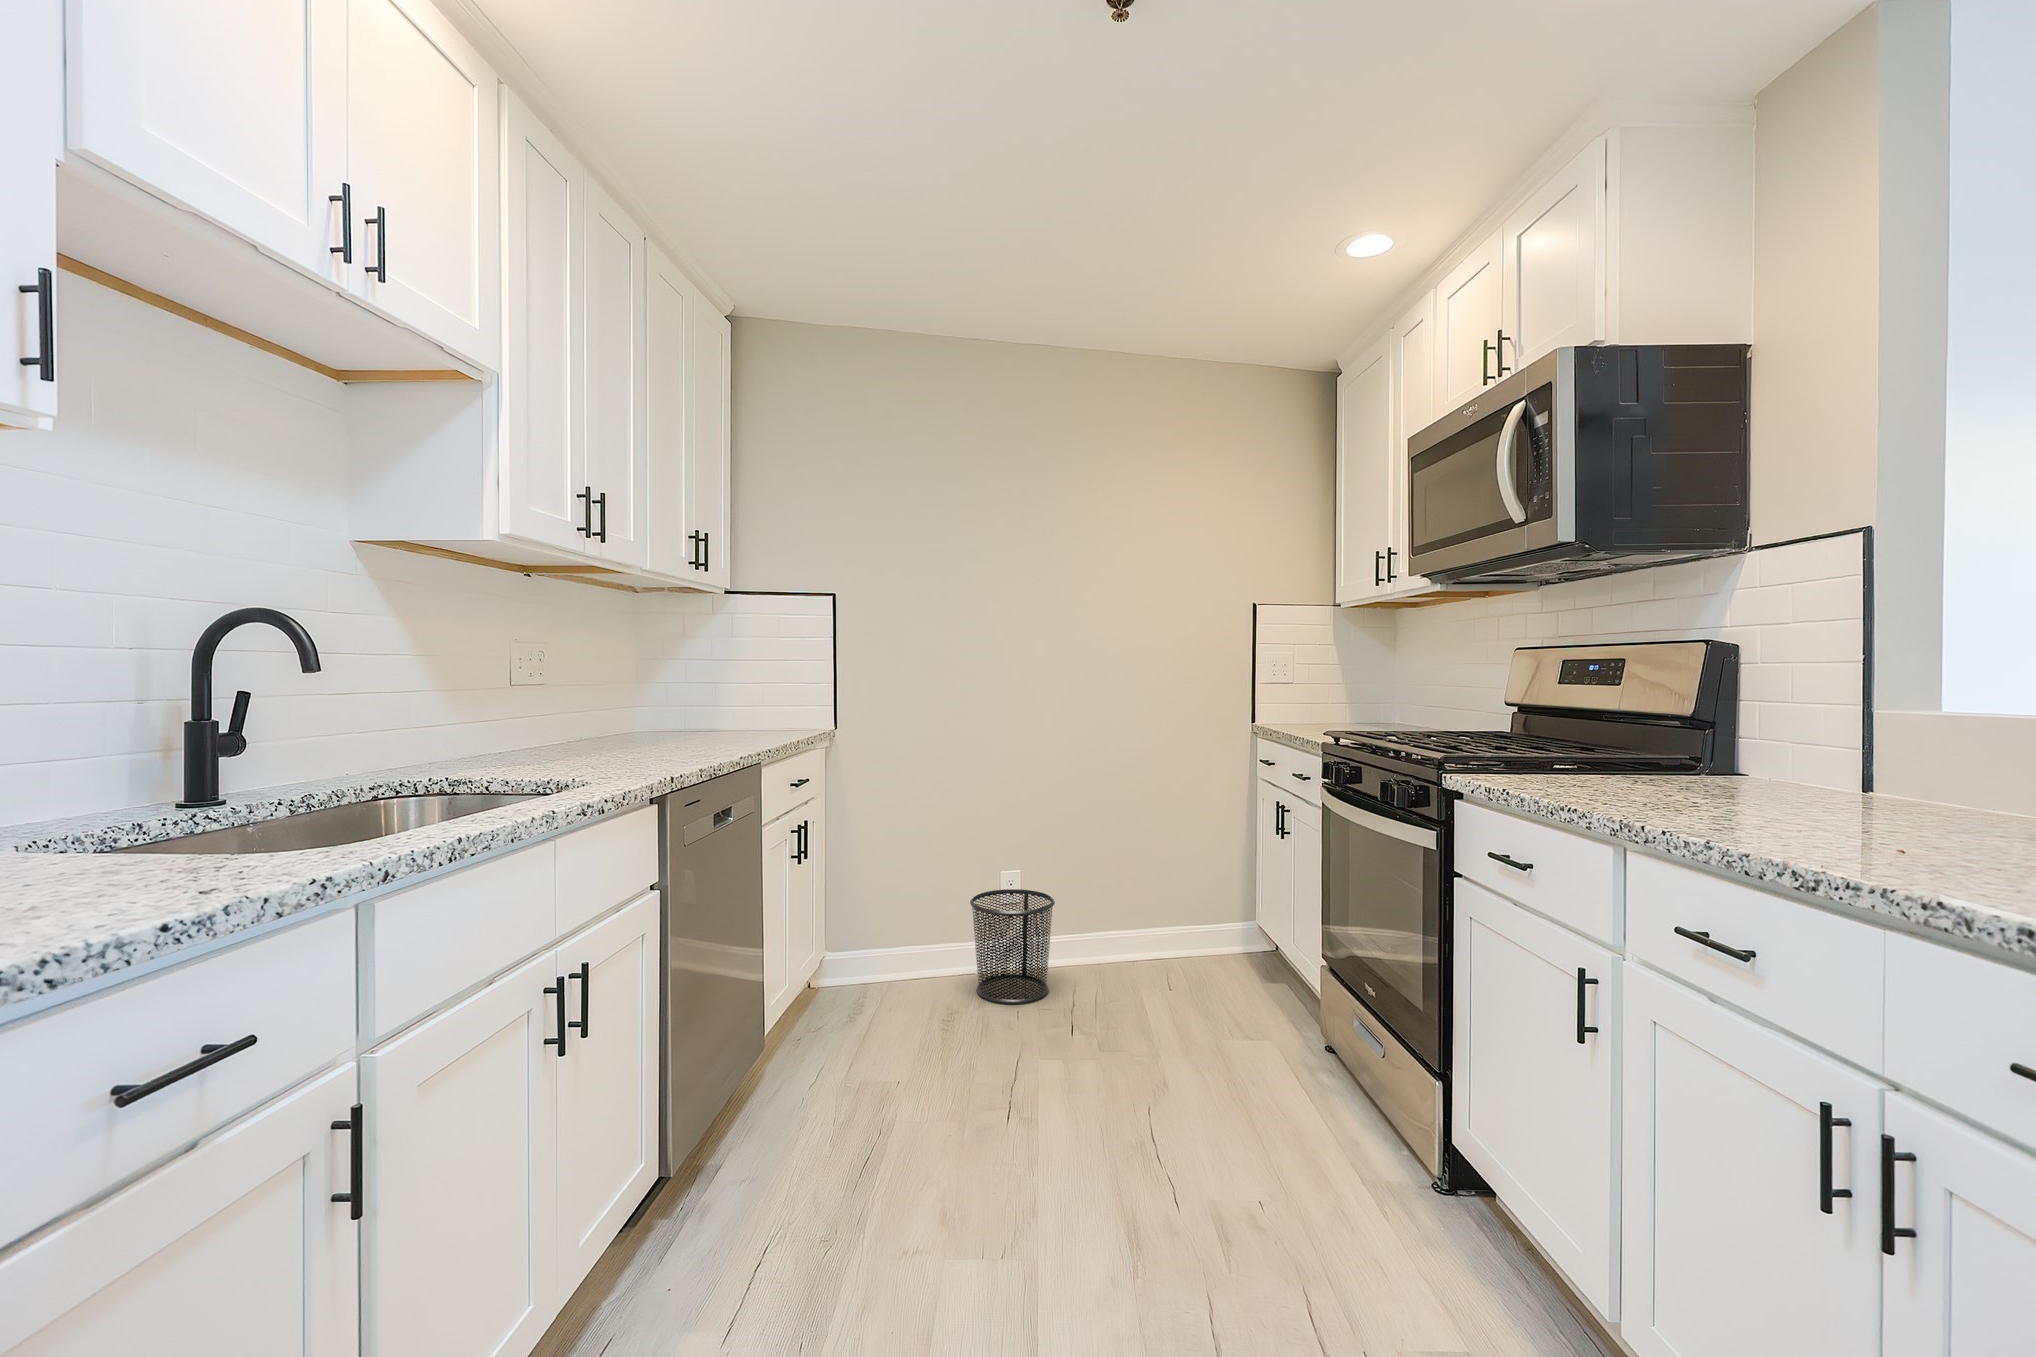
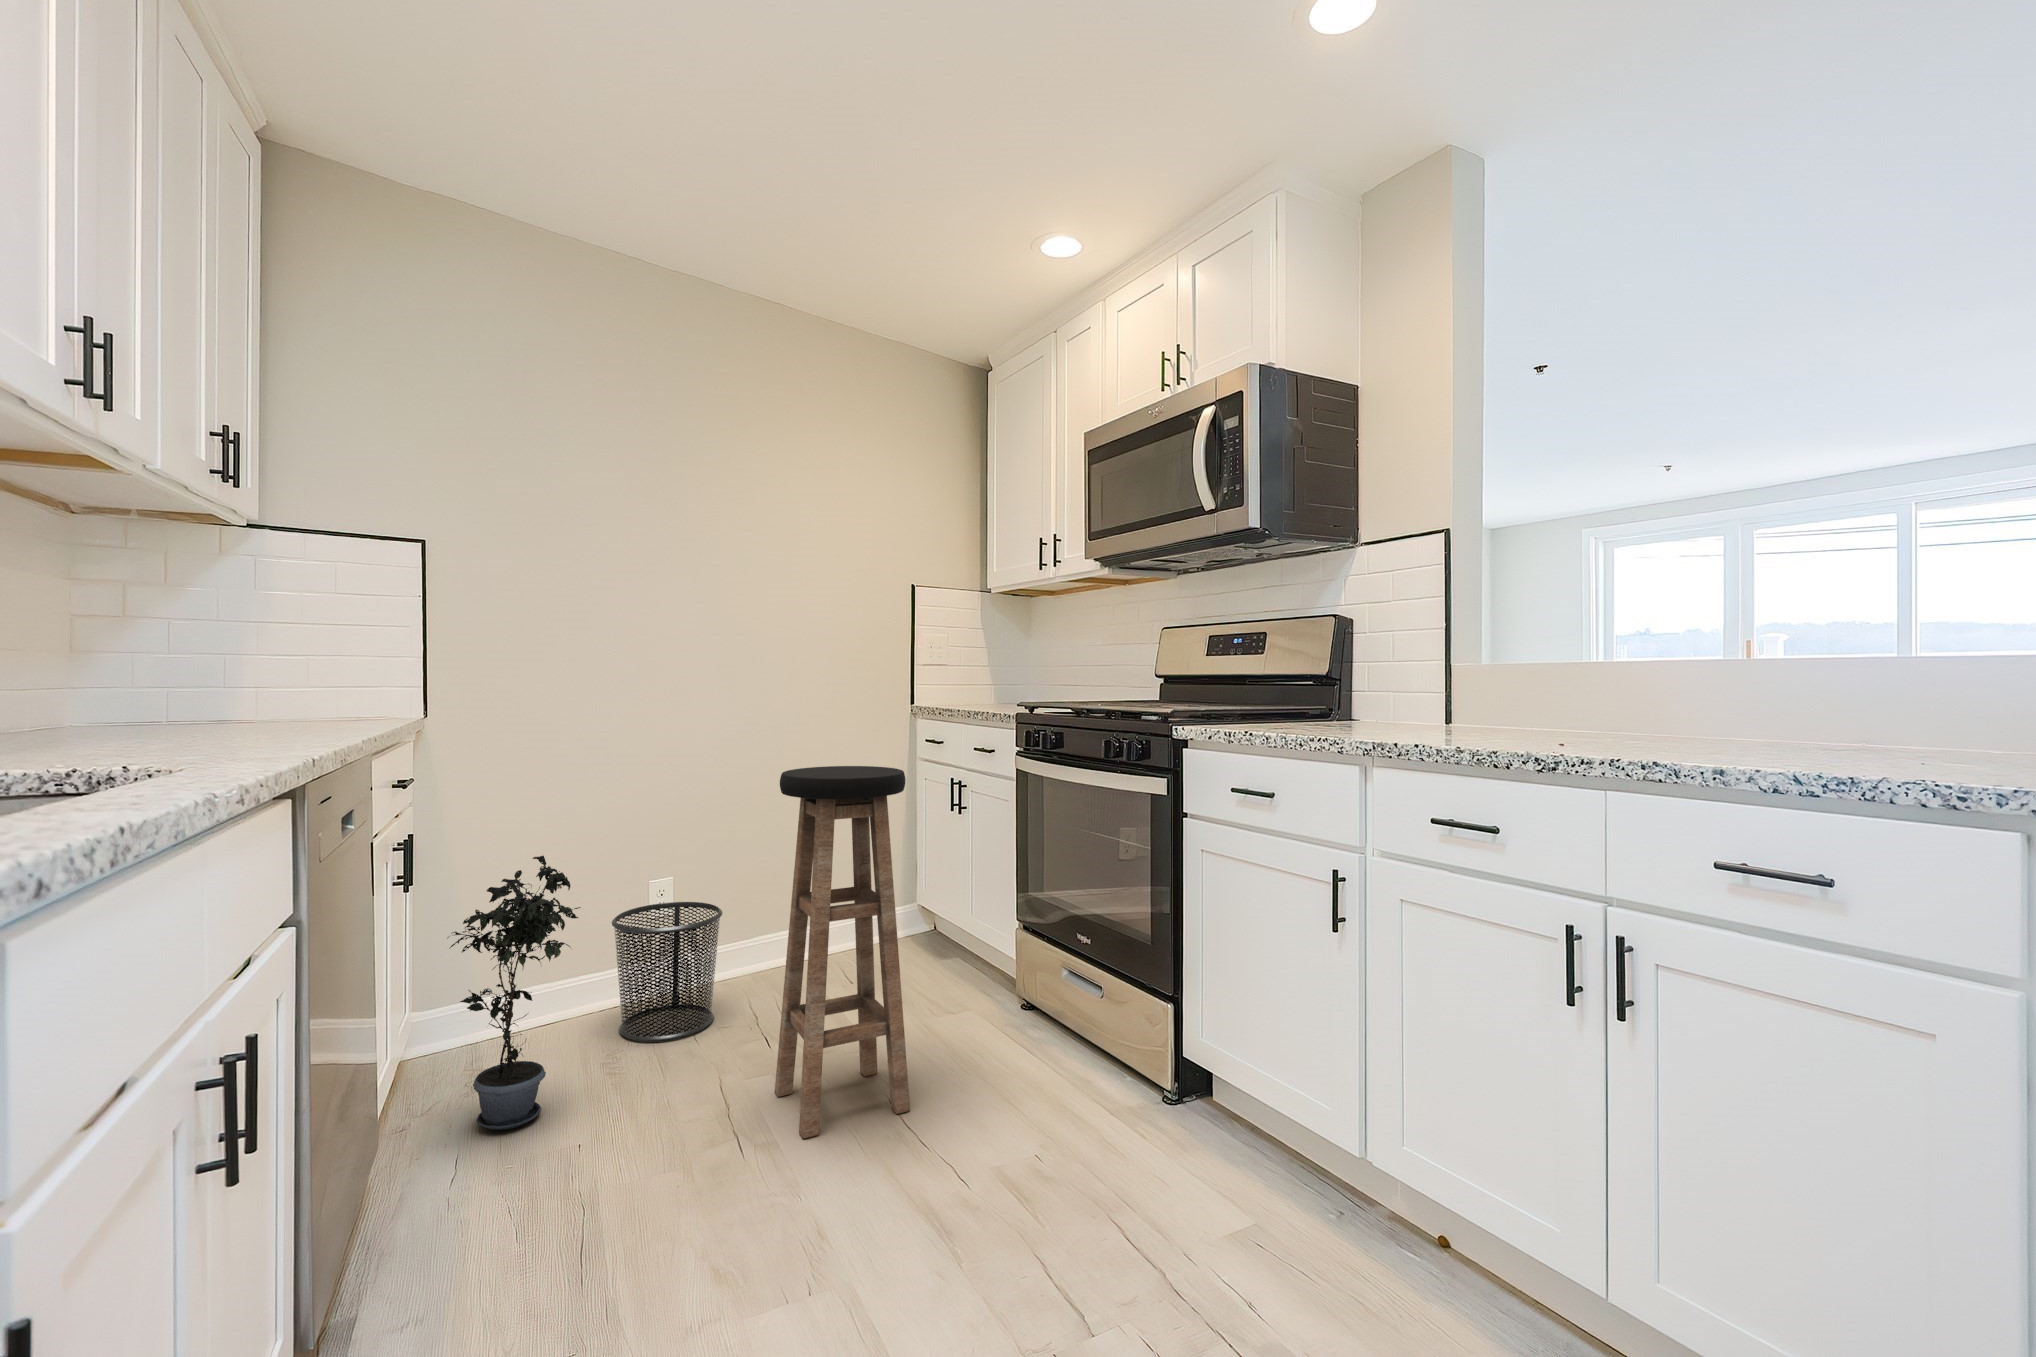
bar stool: none [1054,790,1164,1115] -> present [775,766,910,1138]
potted plant: none [837,844,924,1046] -> present [448,856,580,1130]

